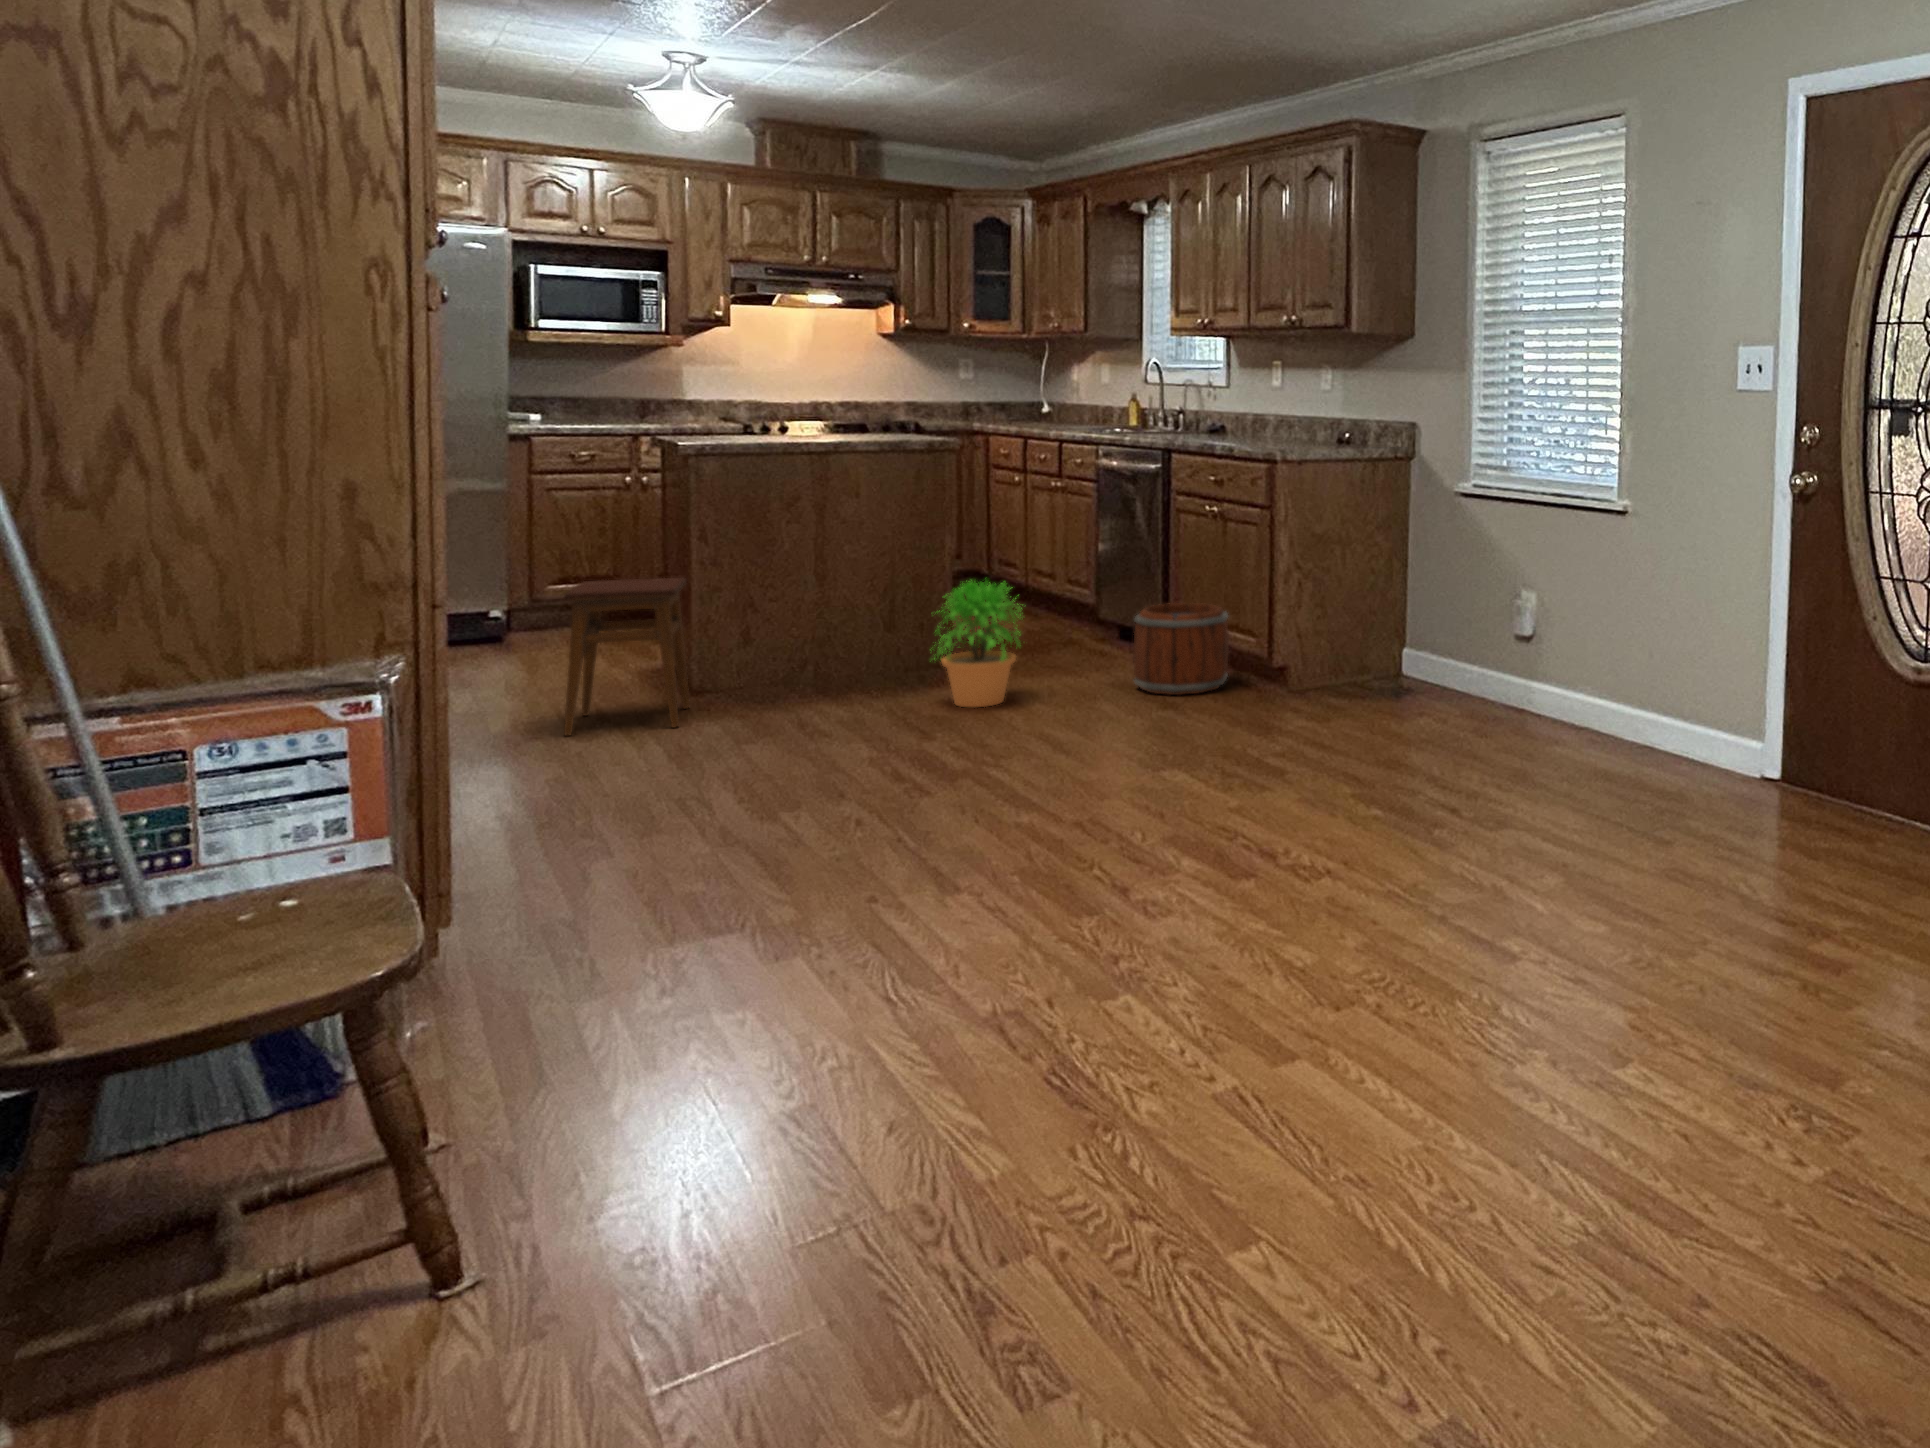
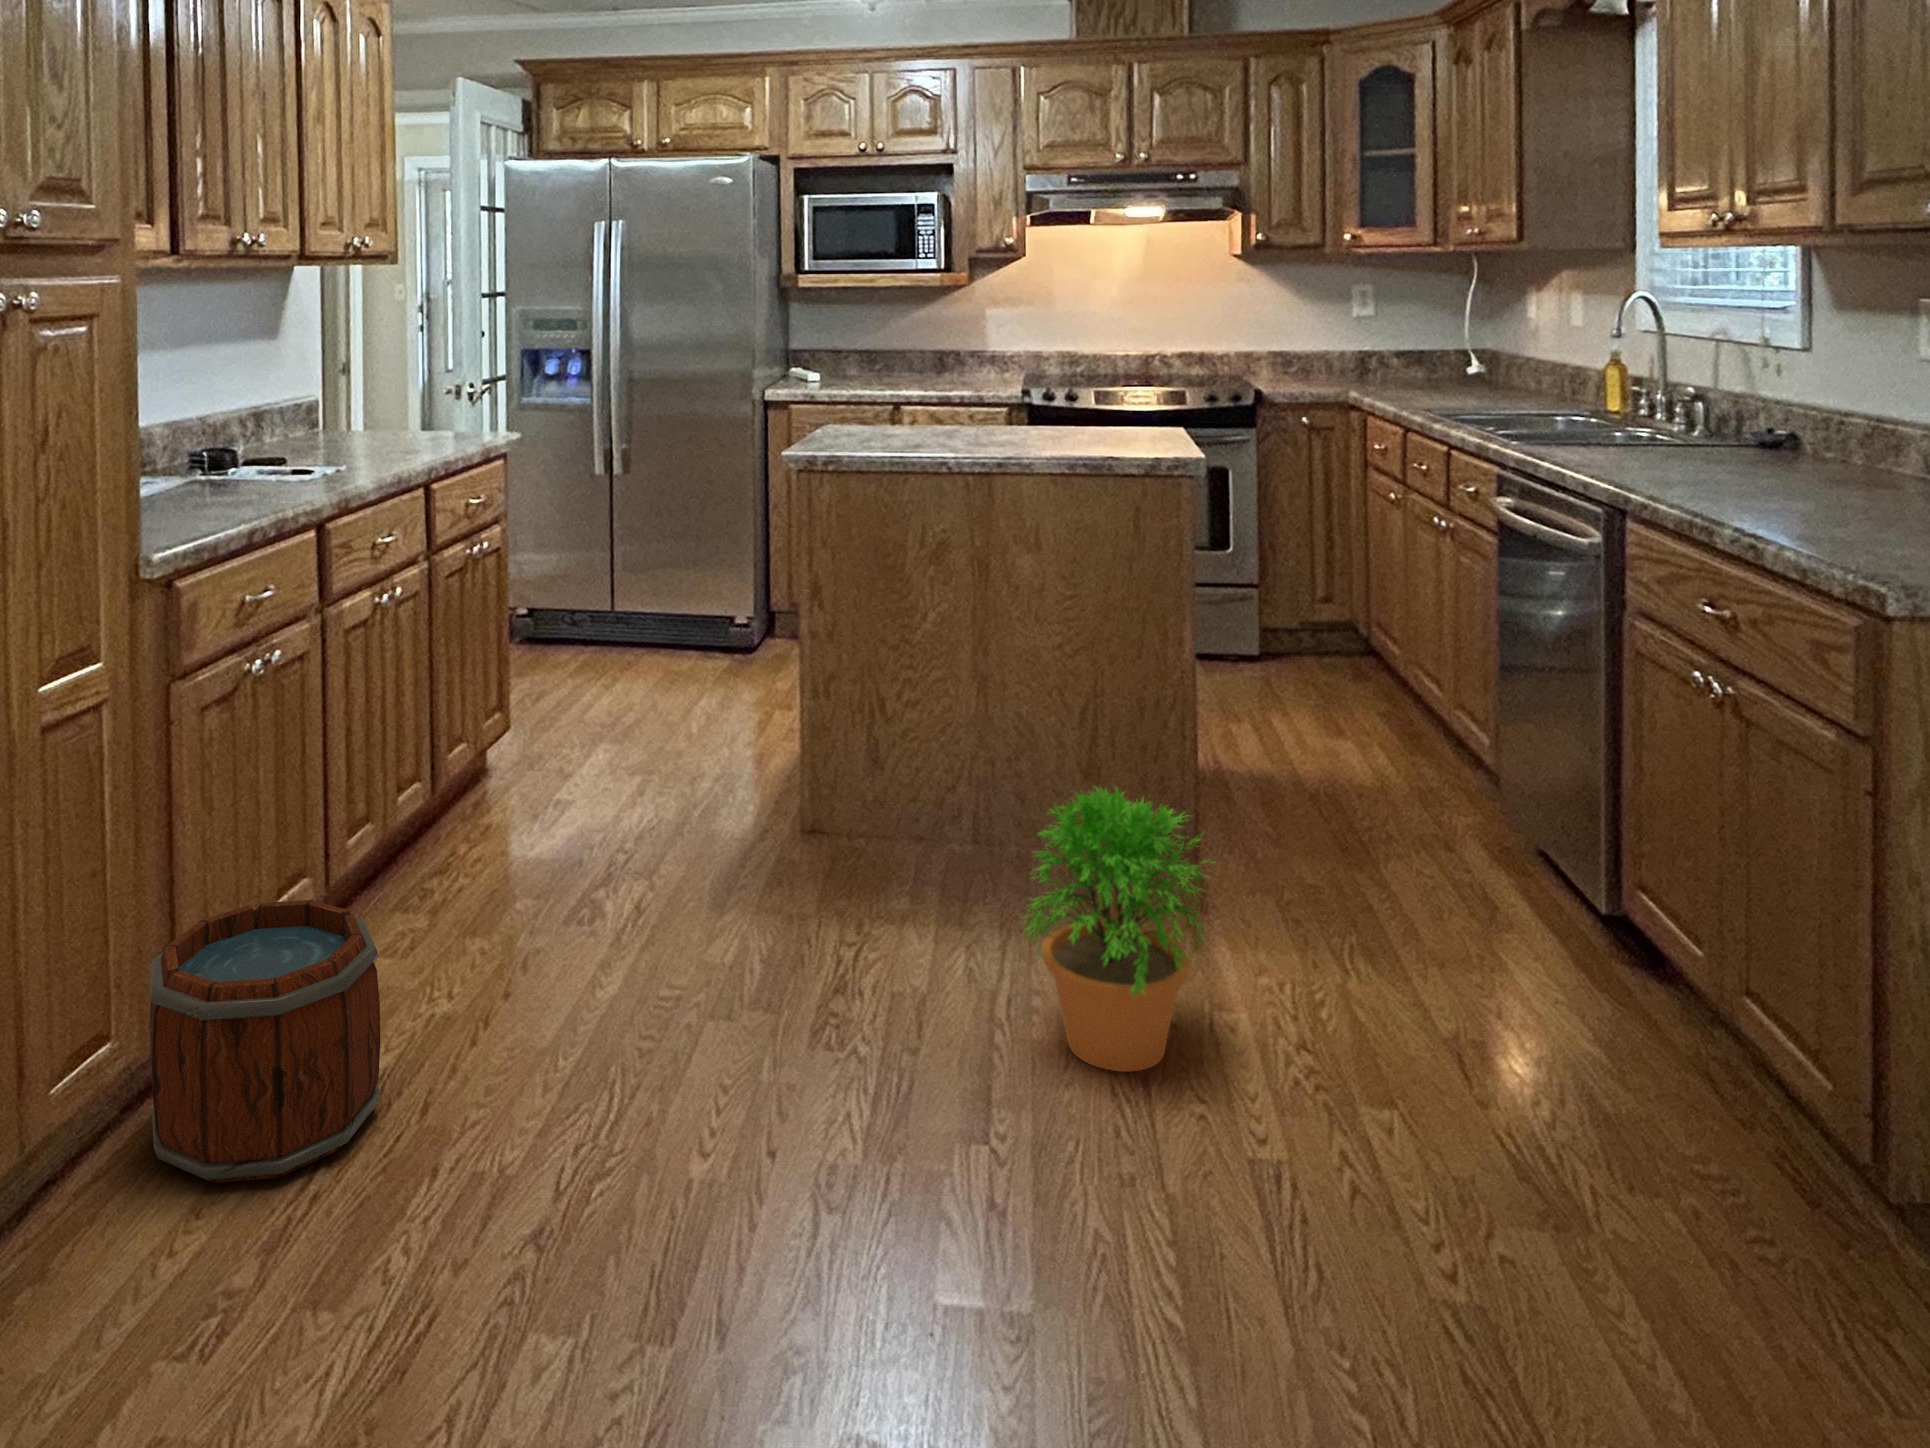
stool: present [564,578,690,736] -> none [526,670,725,949]
bucket: present [1133,603,1229,695] -> present [150,900,381,1183]

